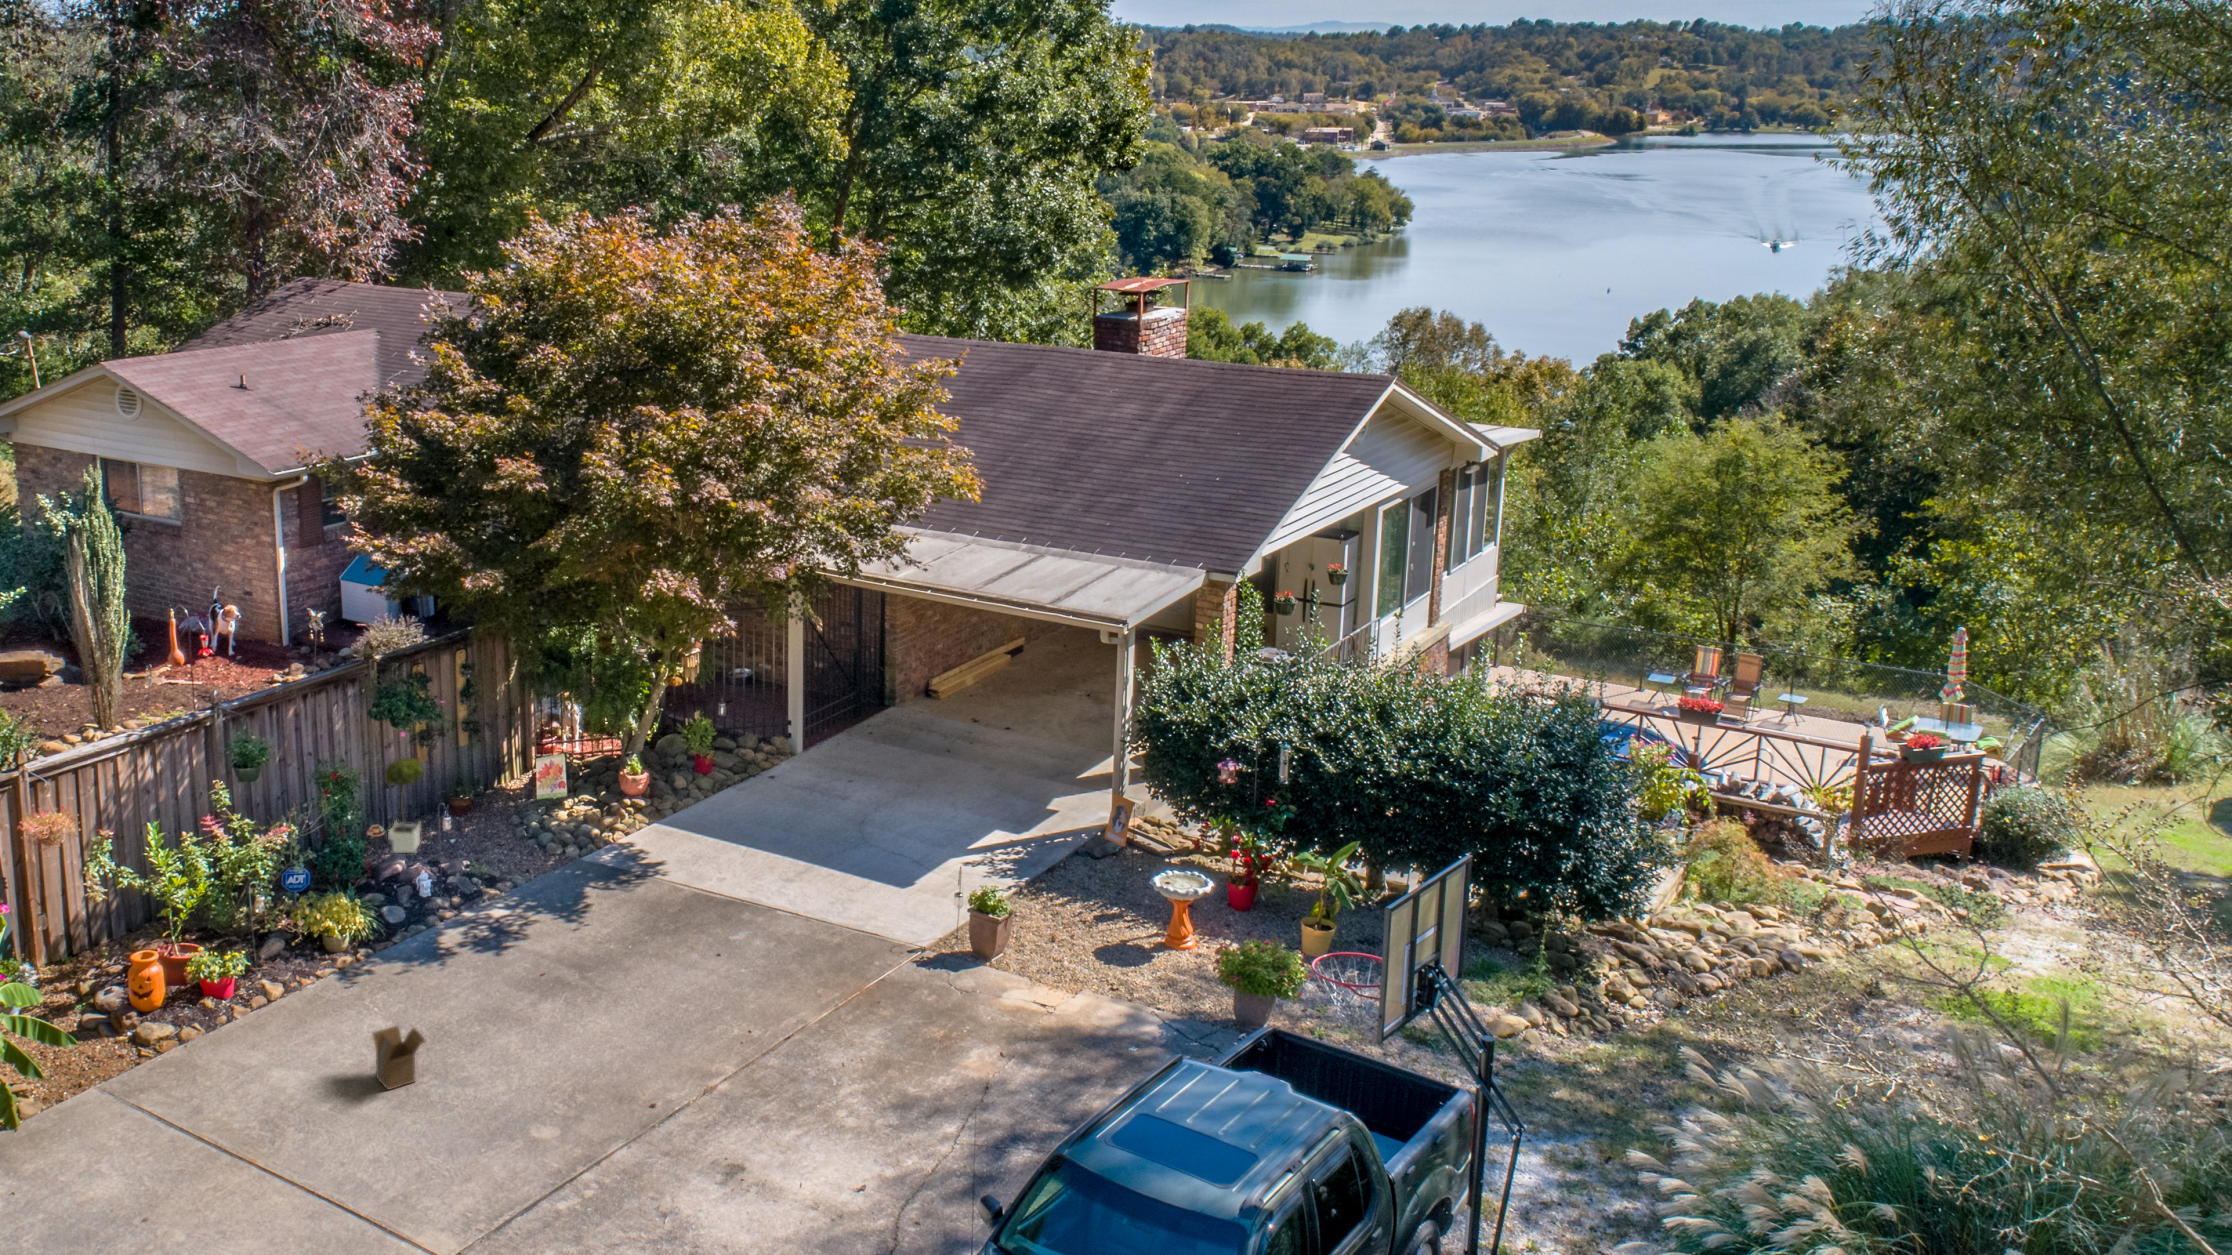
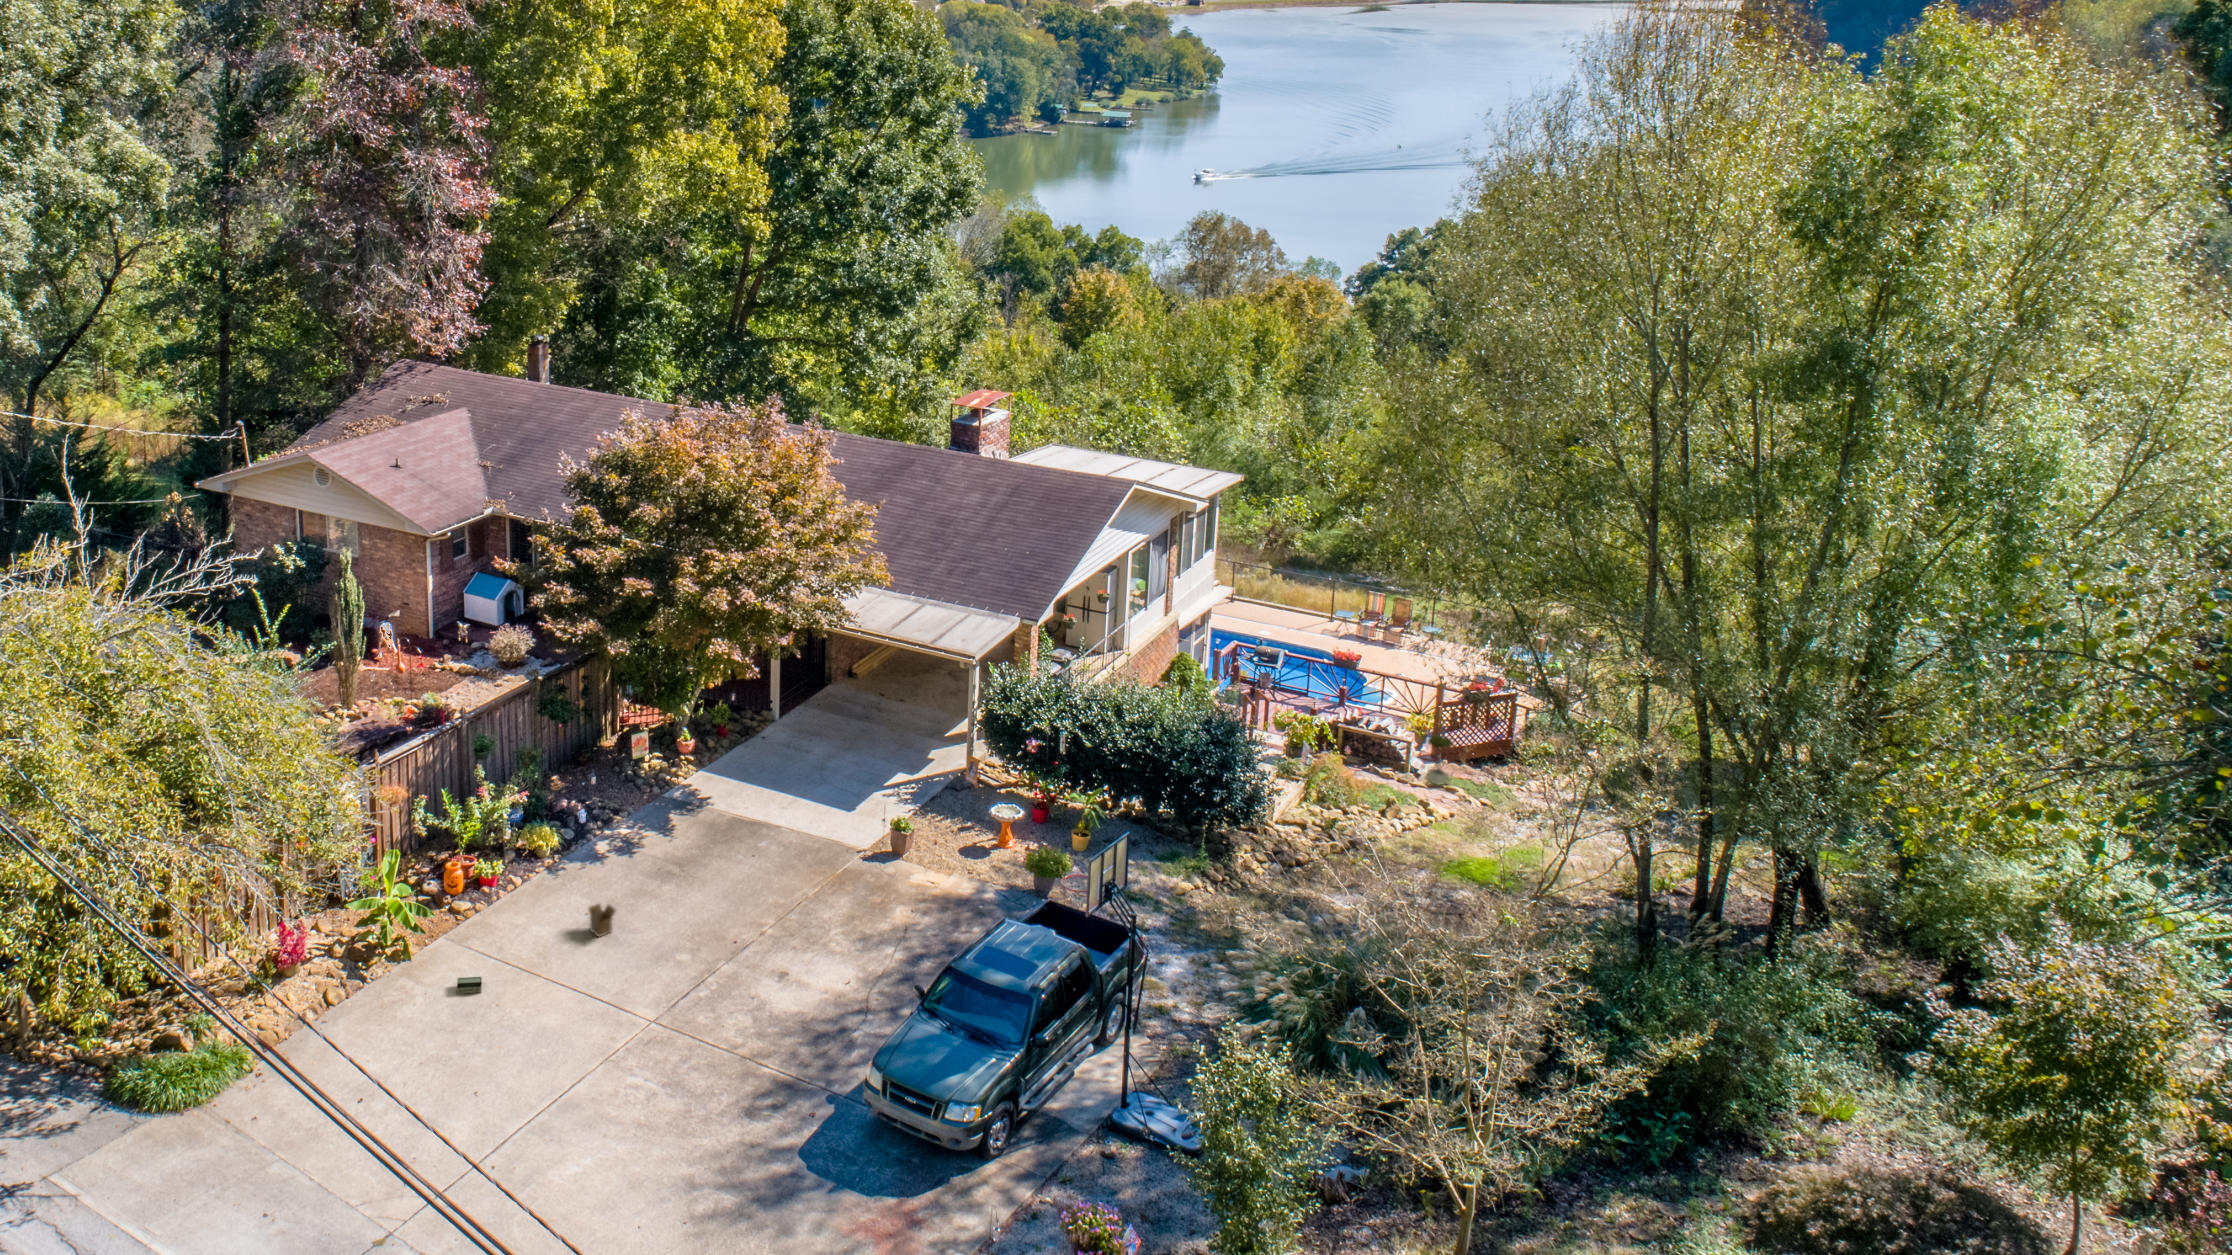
potted tree: present [384,758,424,853] -> present [1427,735,1452,785]
toolbox: none [71,1159,129,1192] -> present [457,977,482,994]

